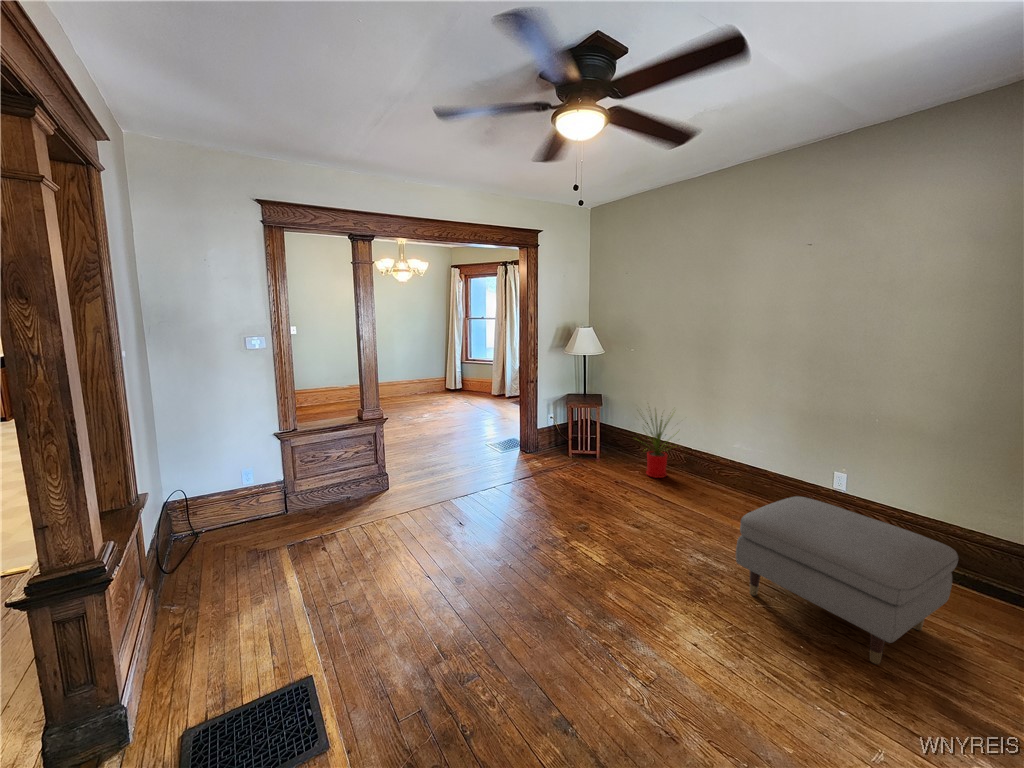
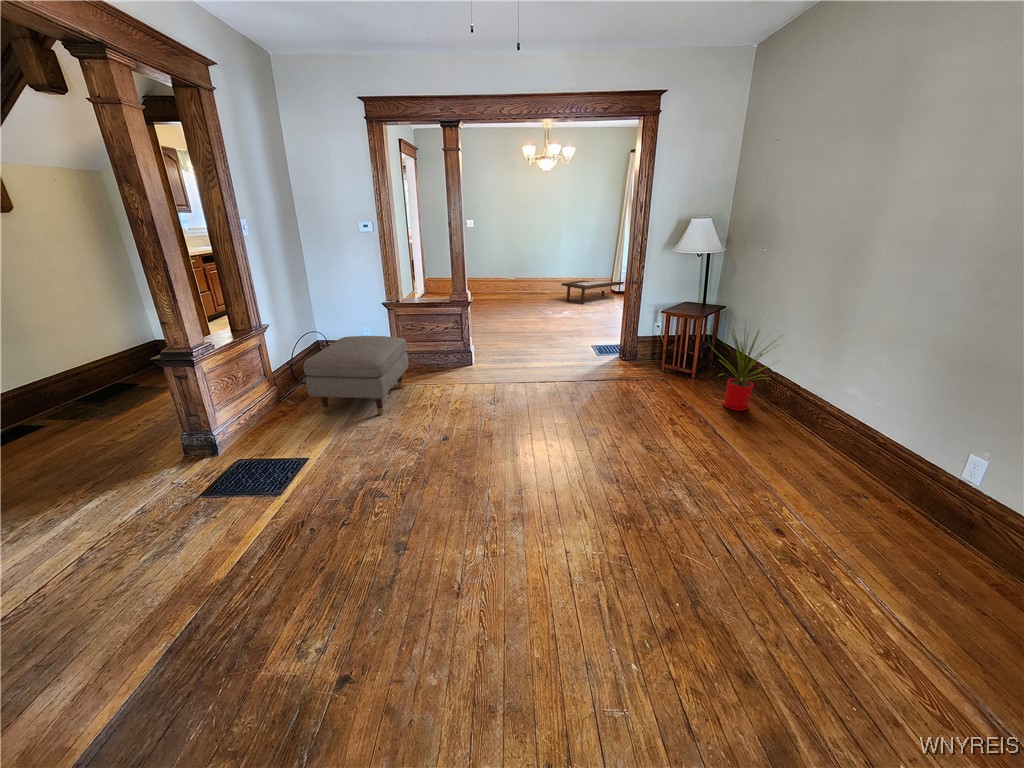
coffee table: none [405,378,465,405] -> present [561,281,624,304]
ottoman: present [736,496,958,664] -> present [303,336,408,415]

